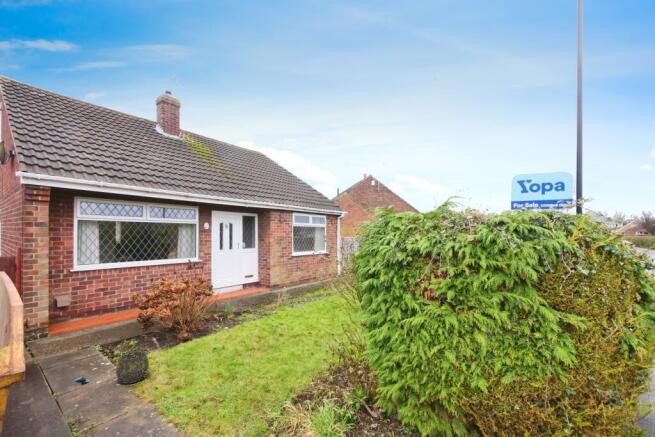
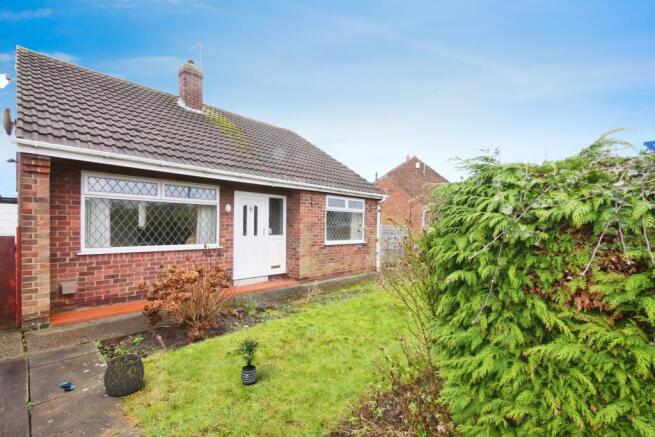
potted plant: none [221,333,246,370] -> present [234,339,259,385]

